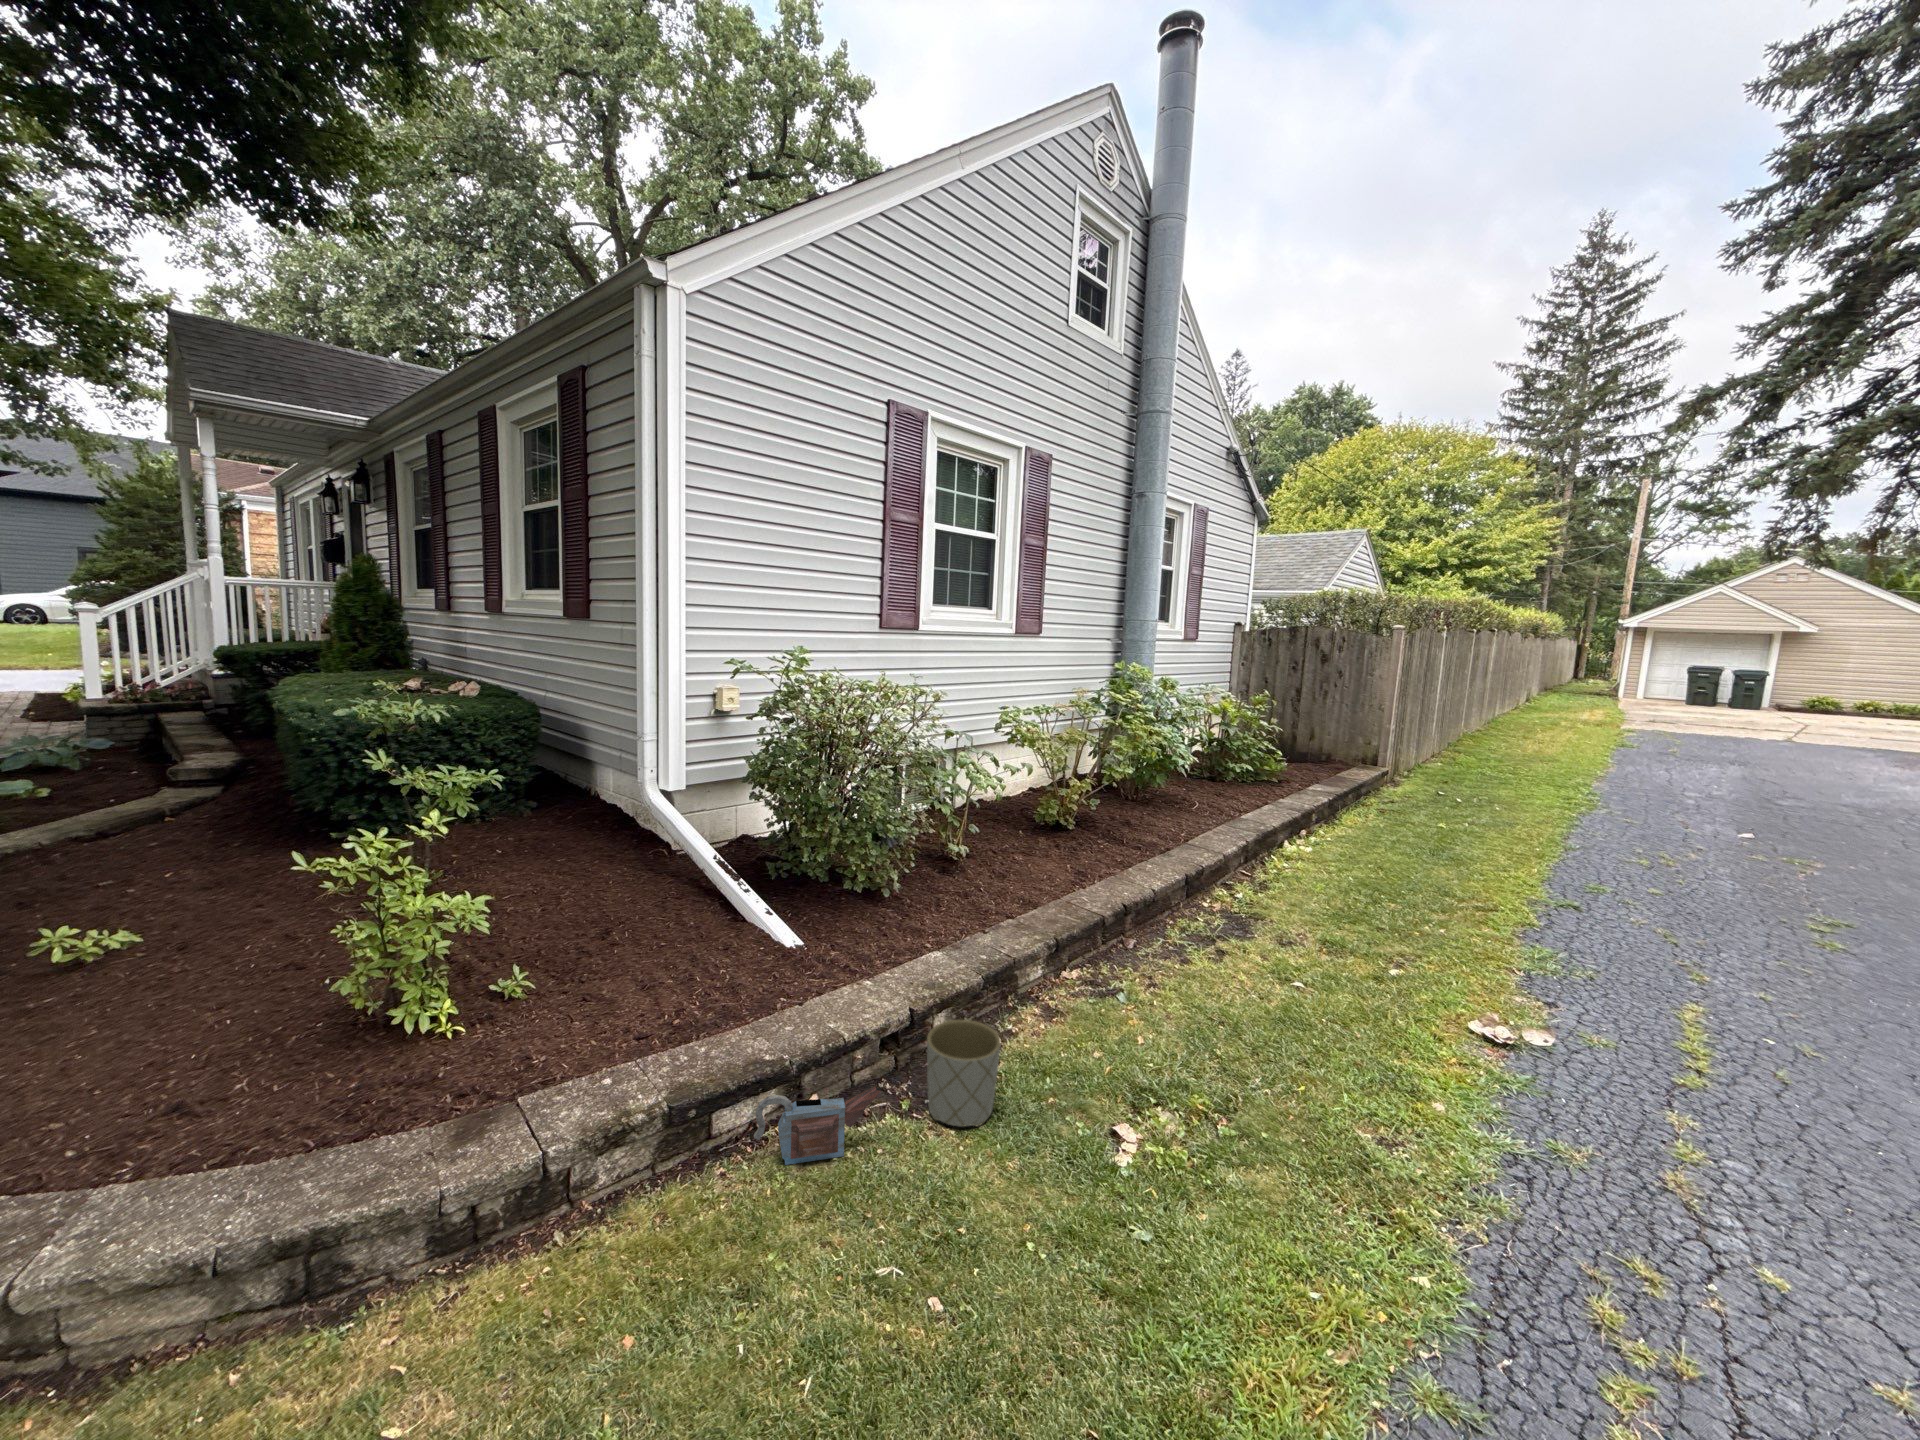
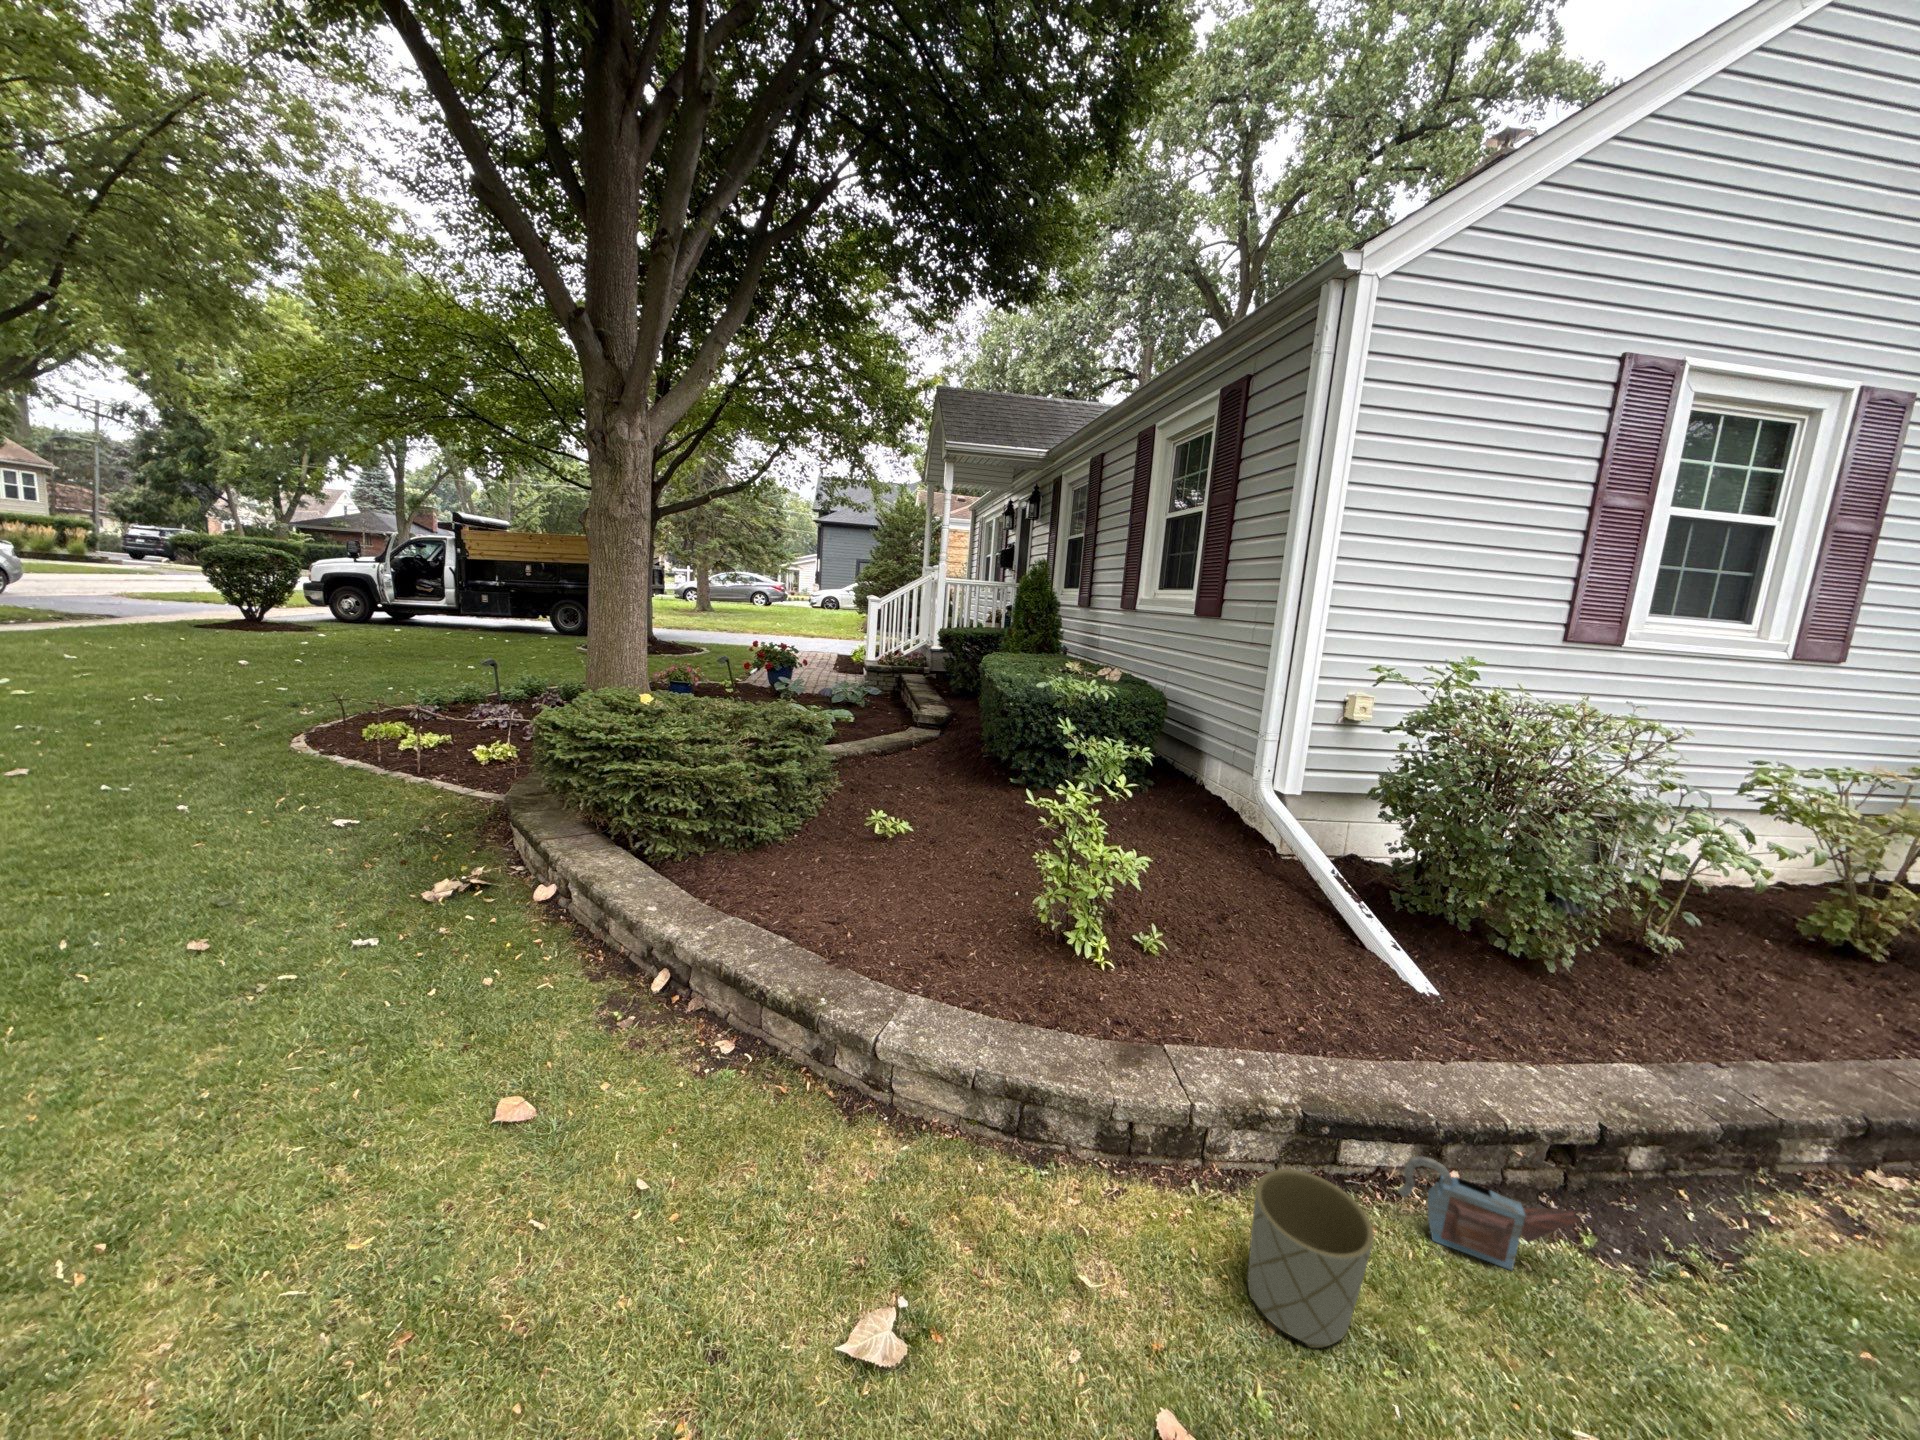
planter: present [927,1020,1001,1127] -> present [1248,1169,1374,1348]

